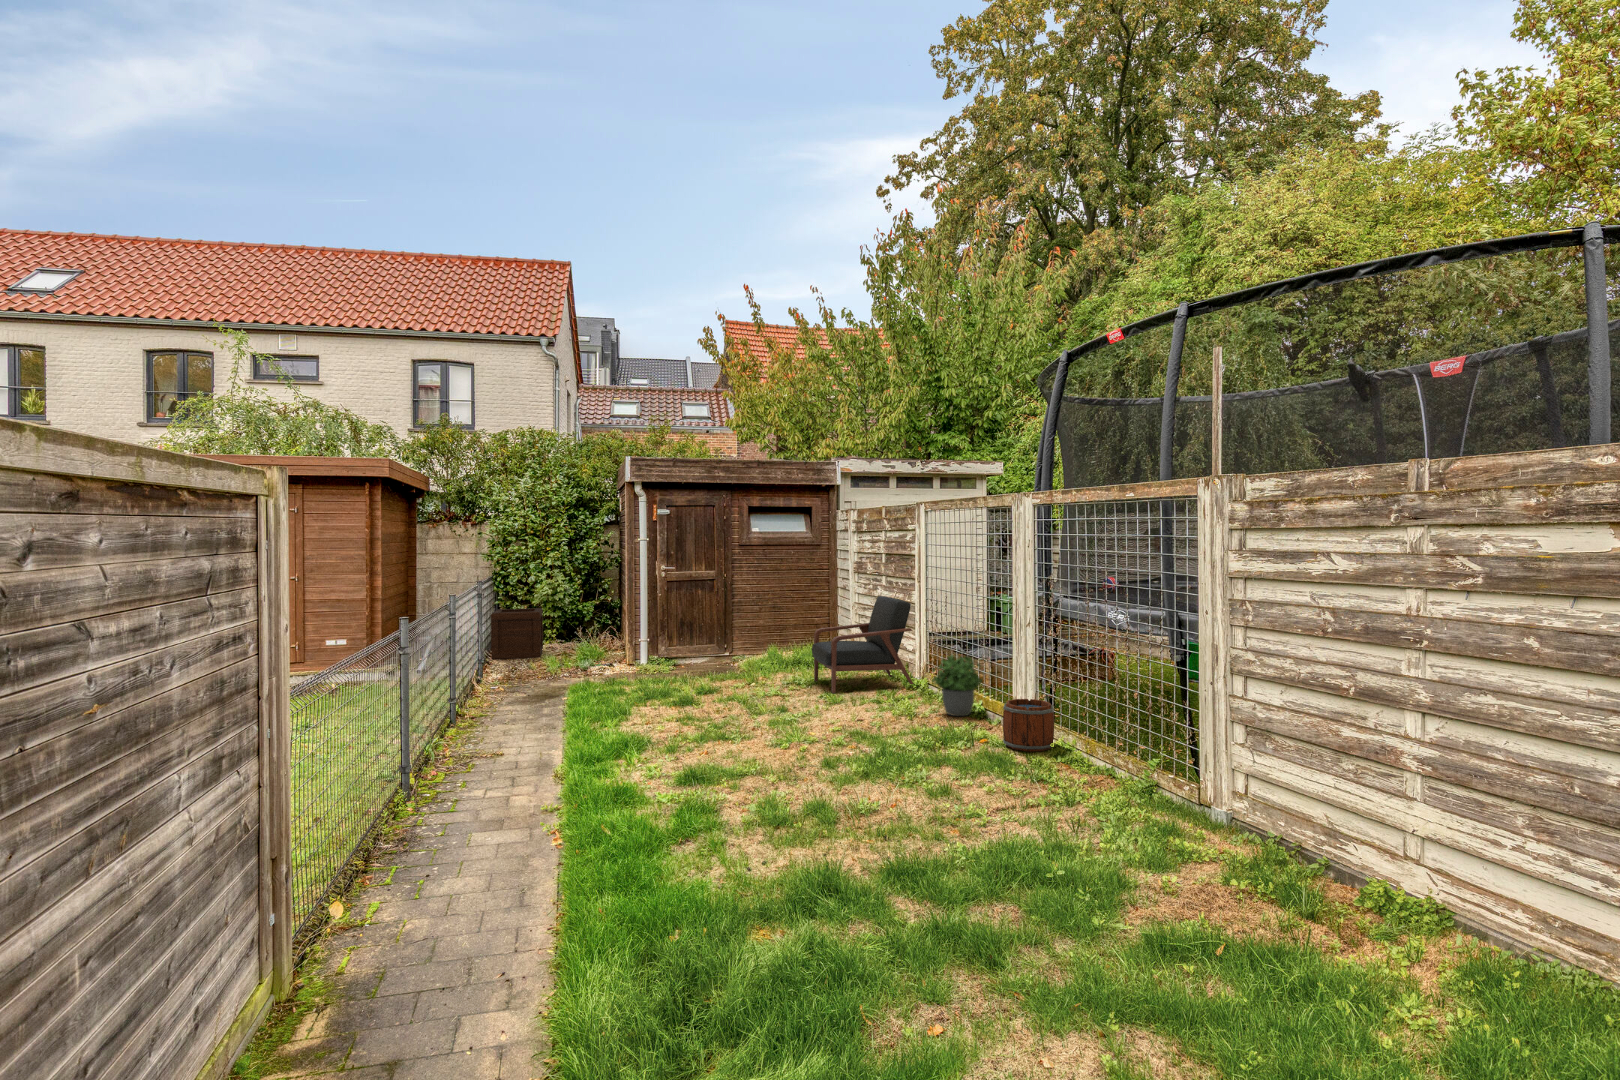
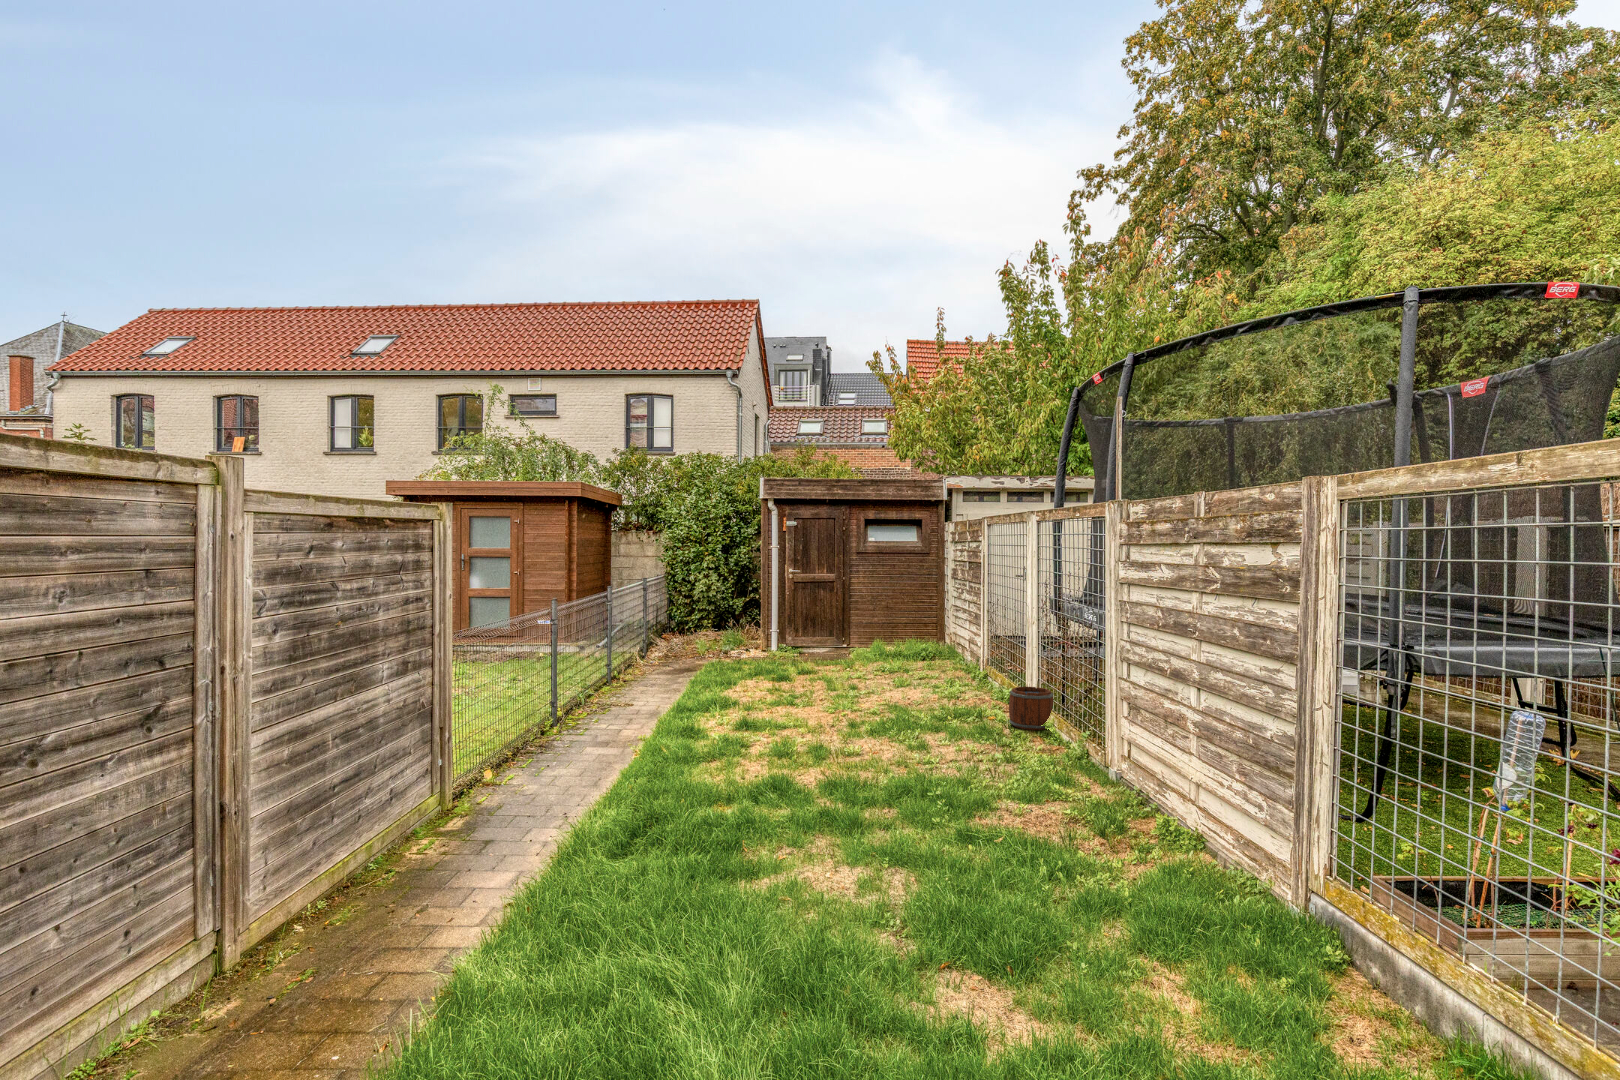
chair: present [812,596,913,693] -> none [898,599,983,680]
wooden crate: present [491,608,543,660] -> none [660,601,703,642]
potted plant: present [932,655,983,716] -> none [974,648,1021,702]

